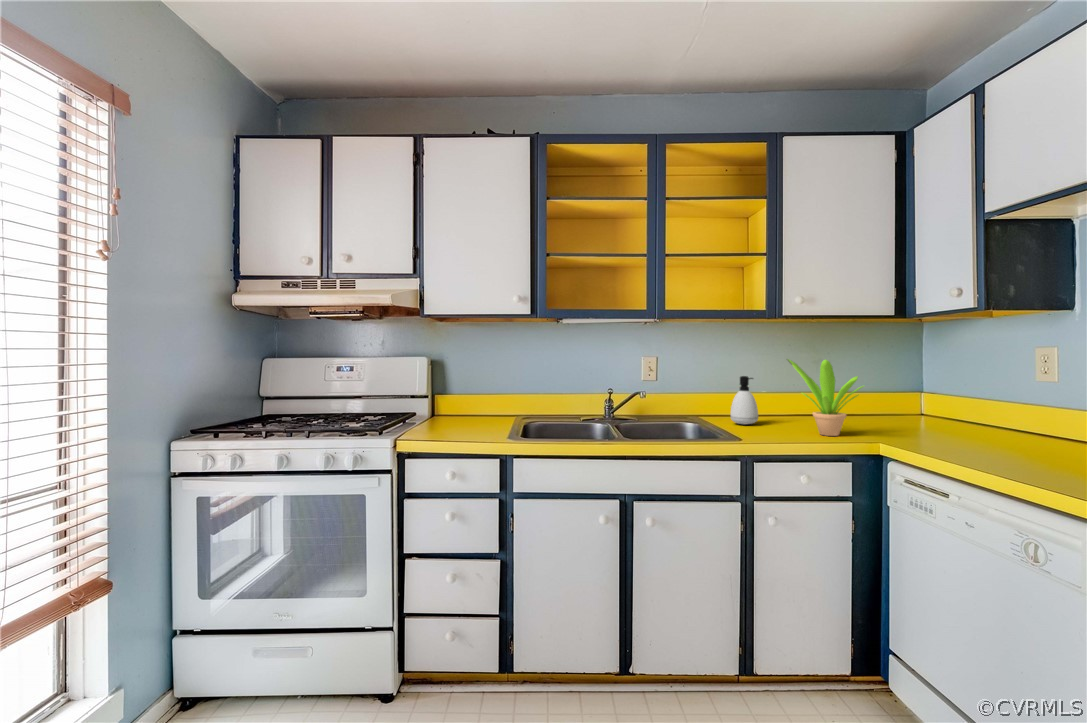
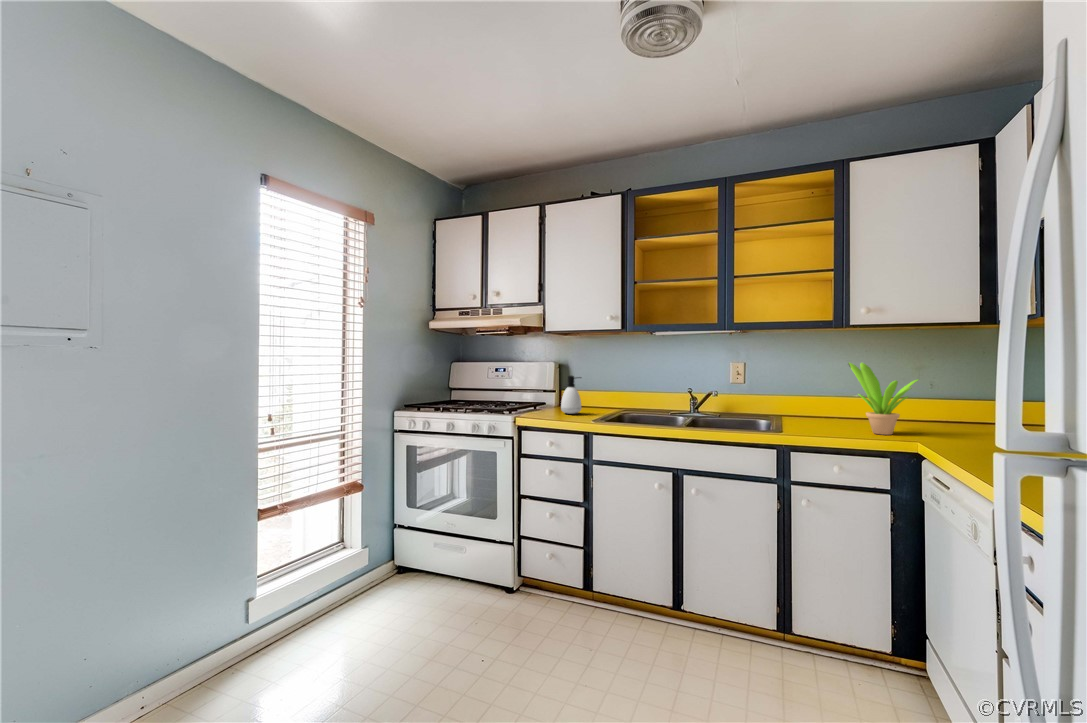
soap dispenser: present [731,376,758,424] -> present [561,376,582,414]

